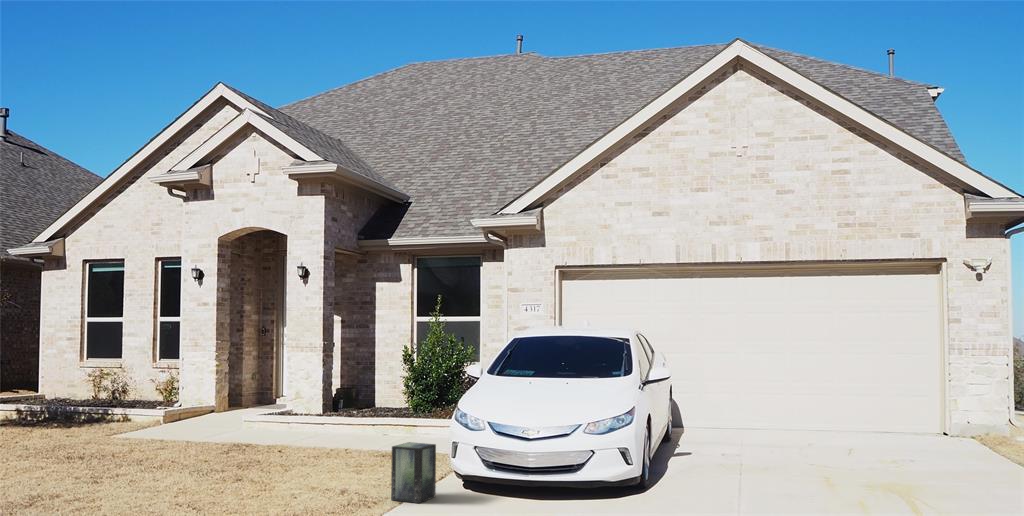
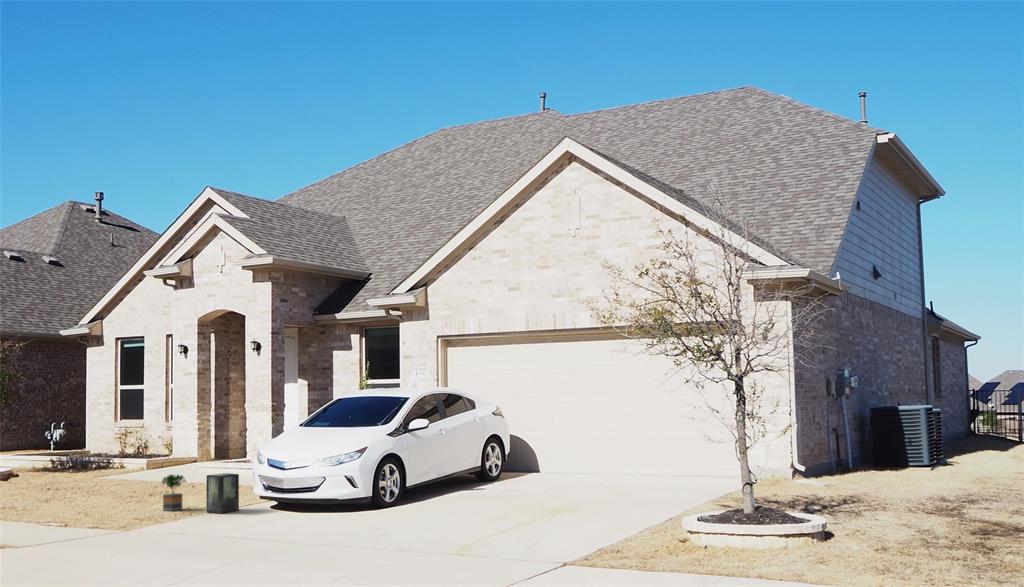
potted tree: none [315,443,349,499] -> present [162,475,186,511]

